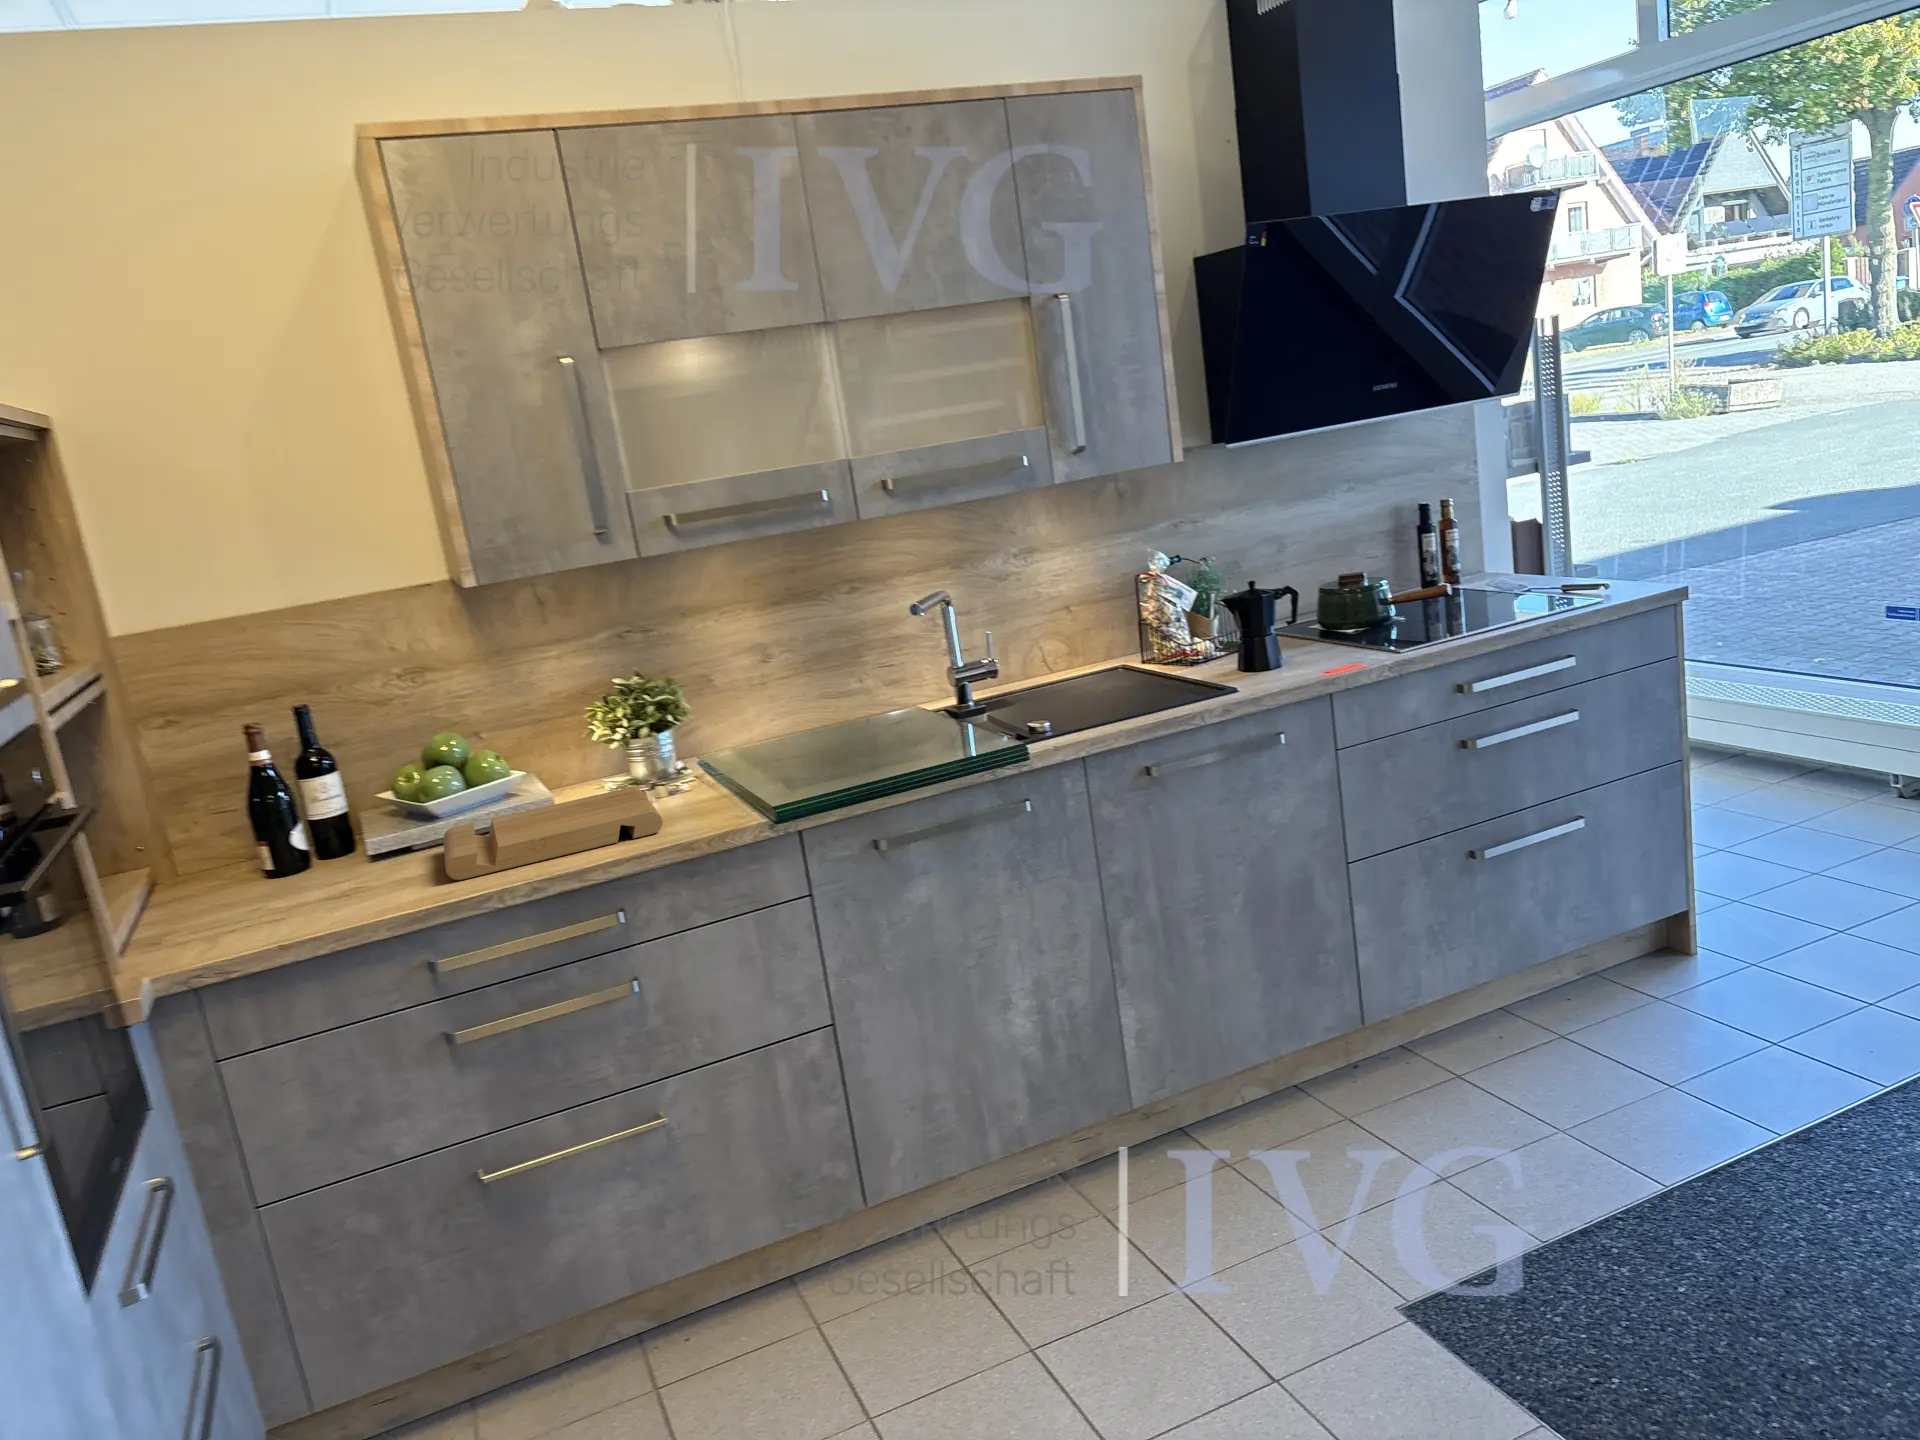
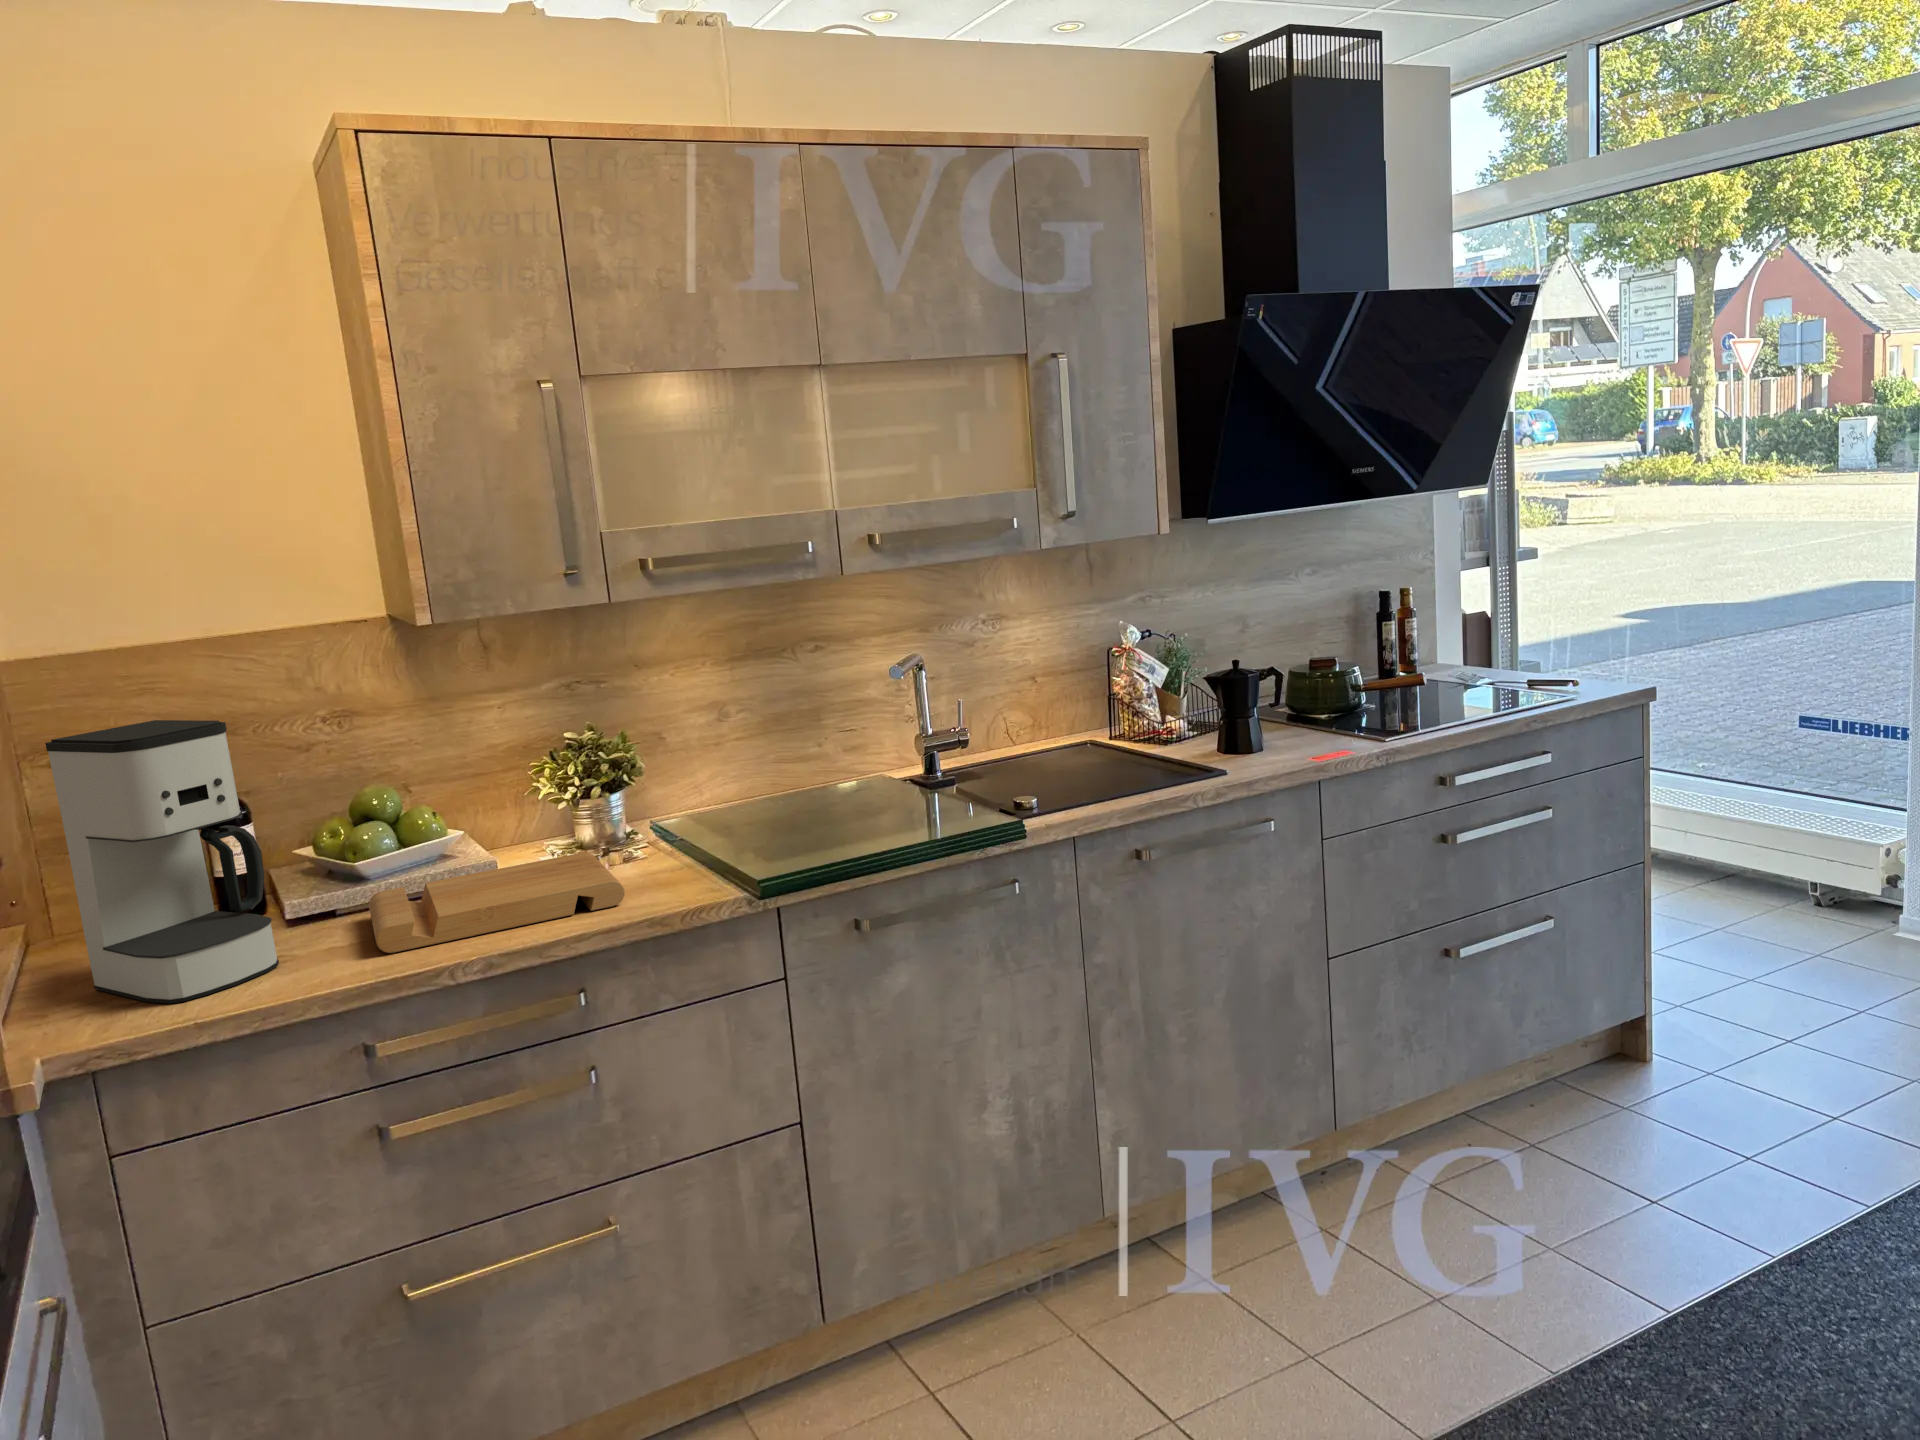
coffee maker: none [158,682,366,927] -> present [45,720,279,1004]

